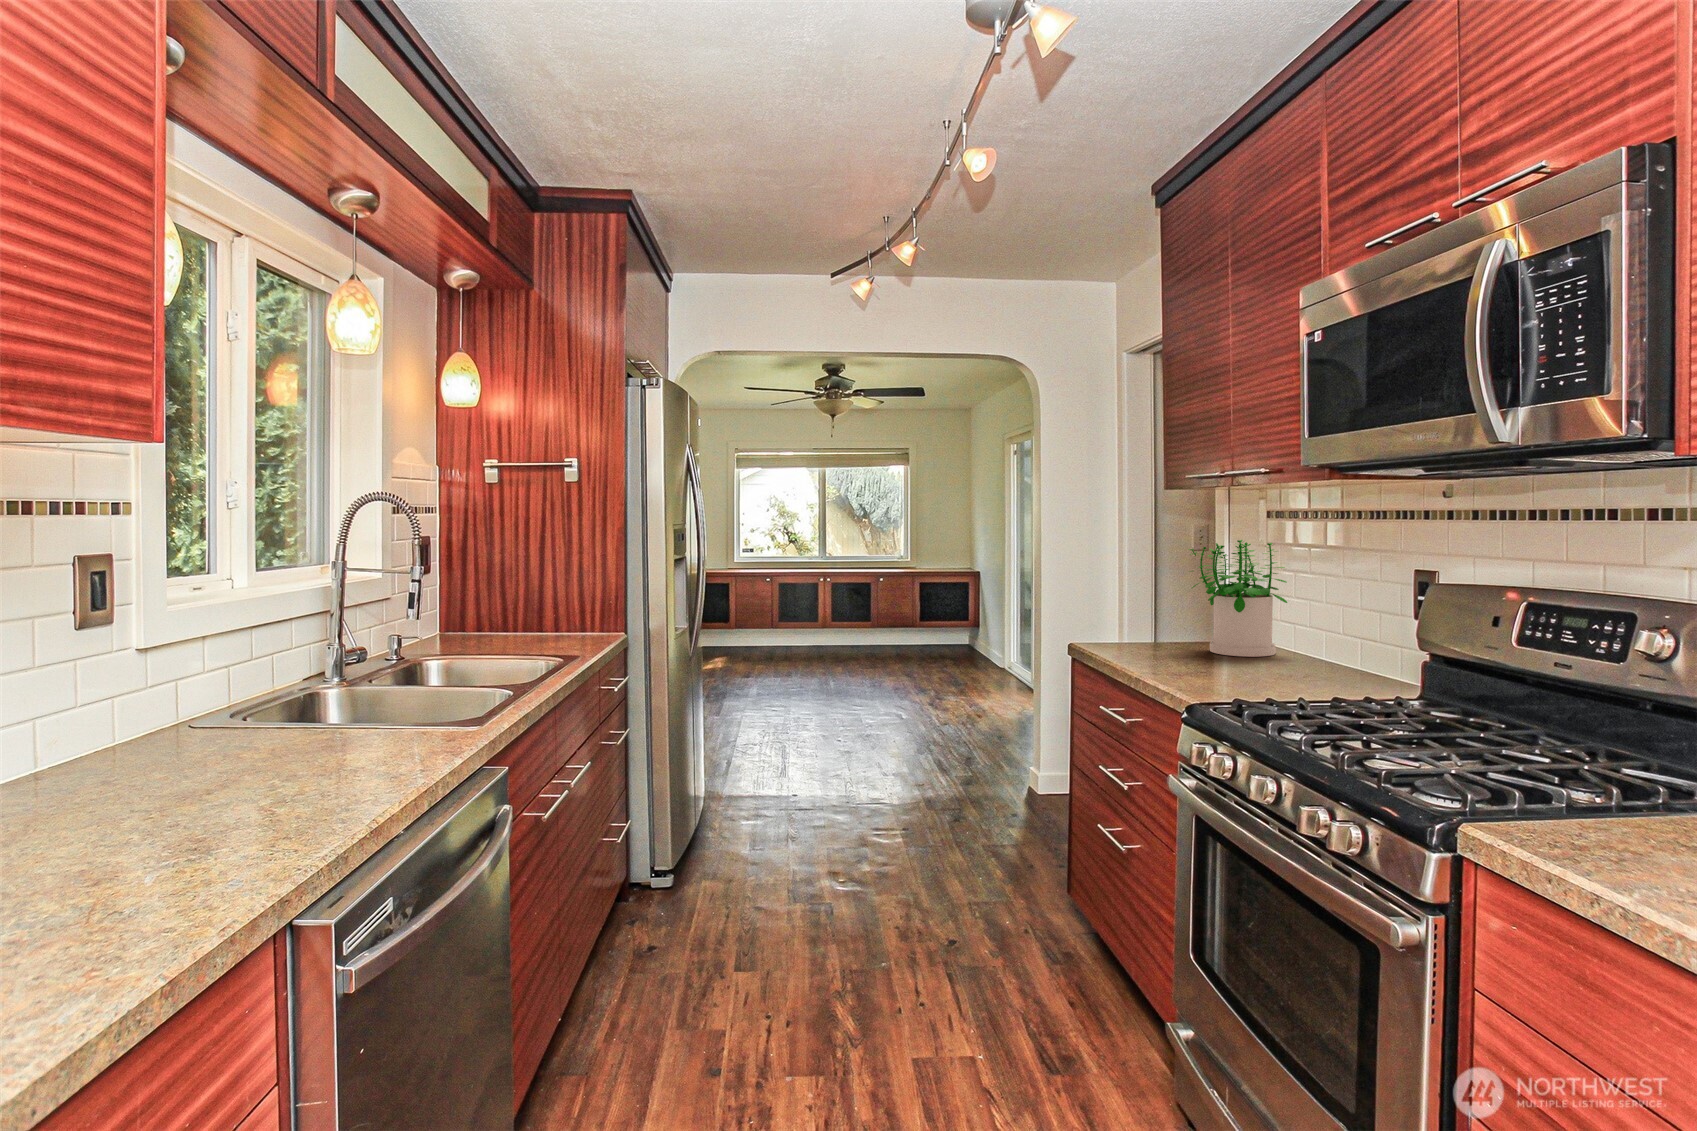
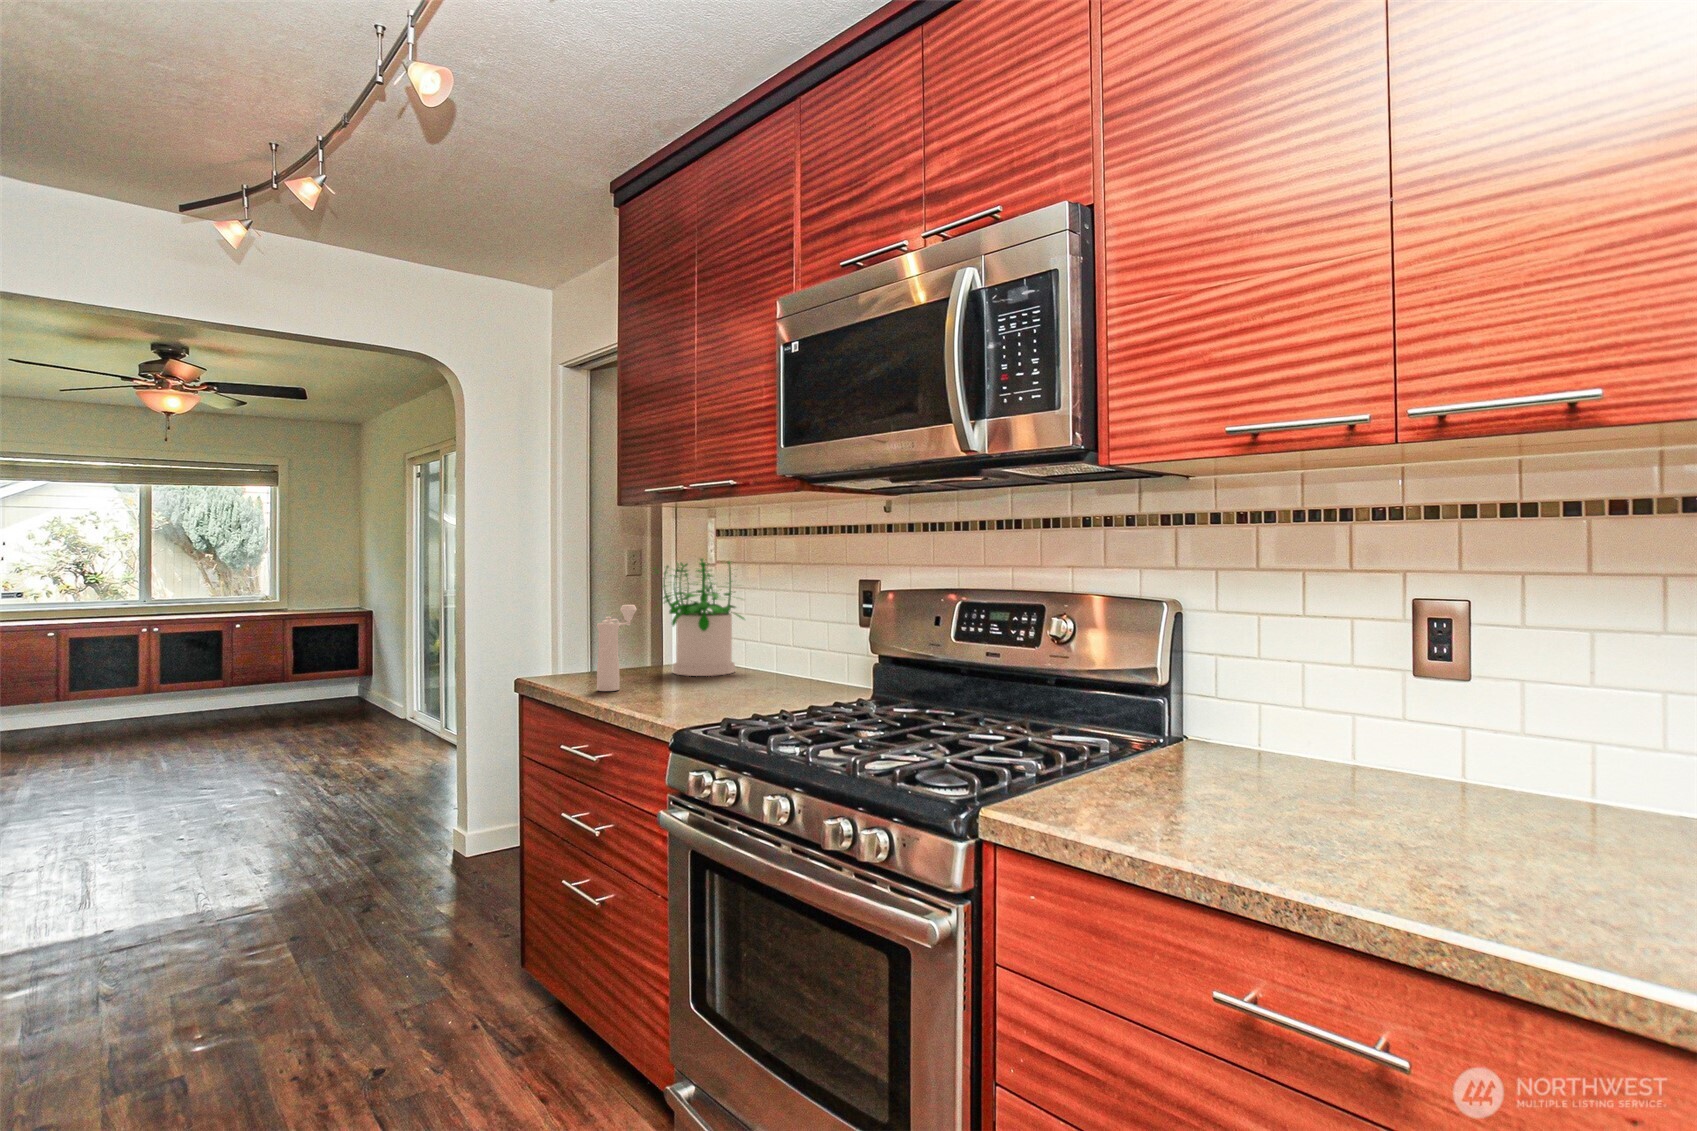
pepper mill: none [1129,585,1170,664] -> present [597,605,637,691]

